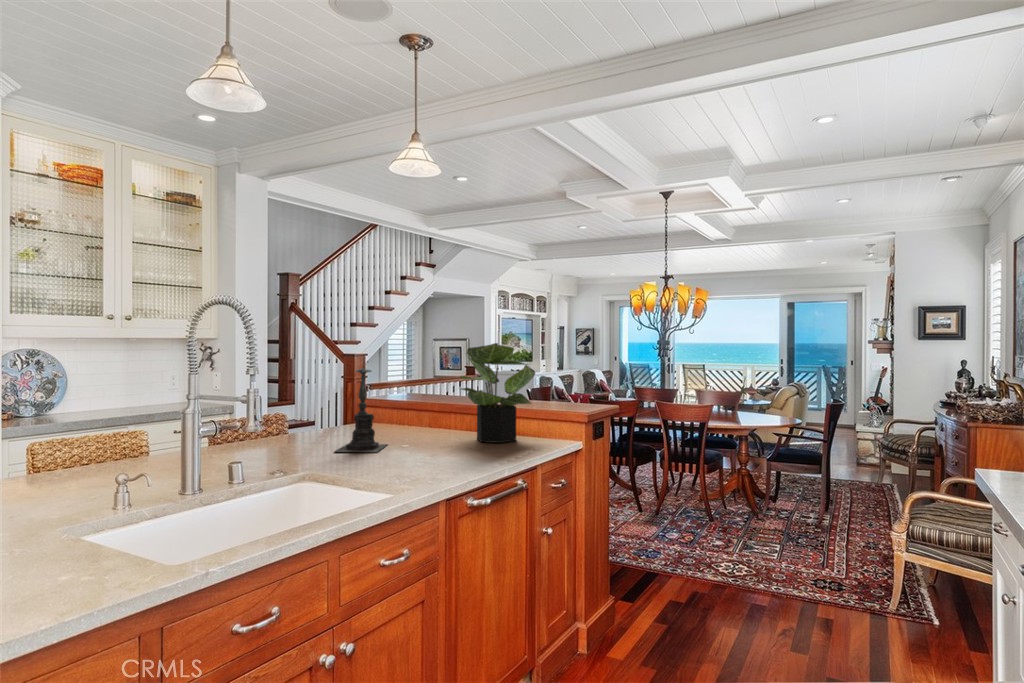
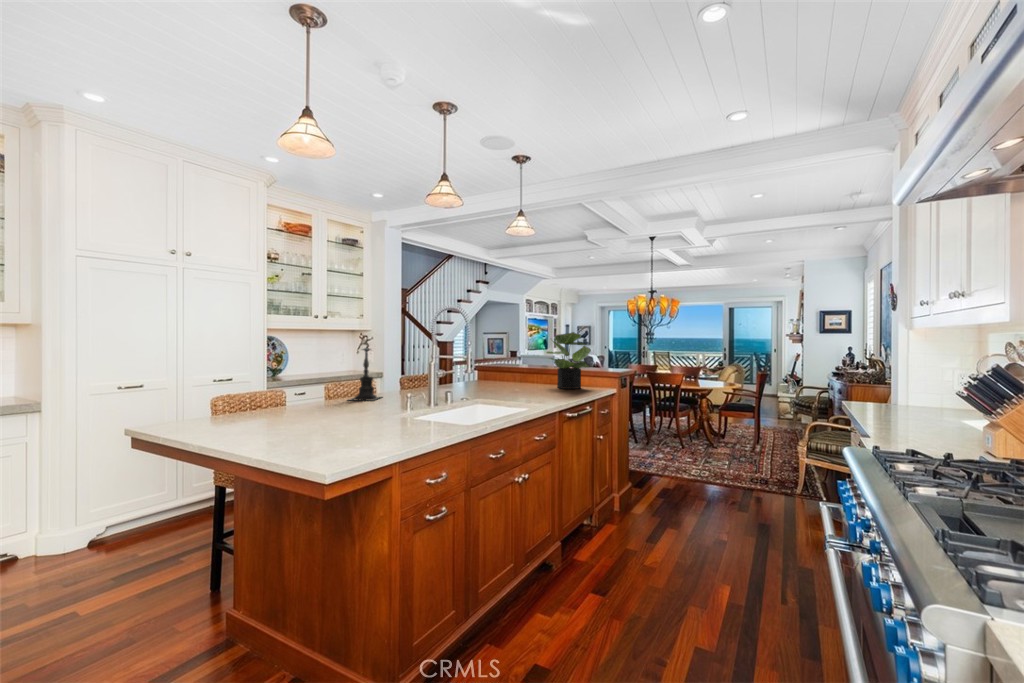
candle holder: present [335,364,387,452] -> present [350,347,380,401]

